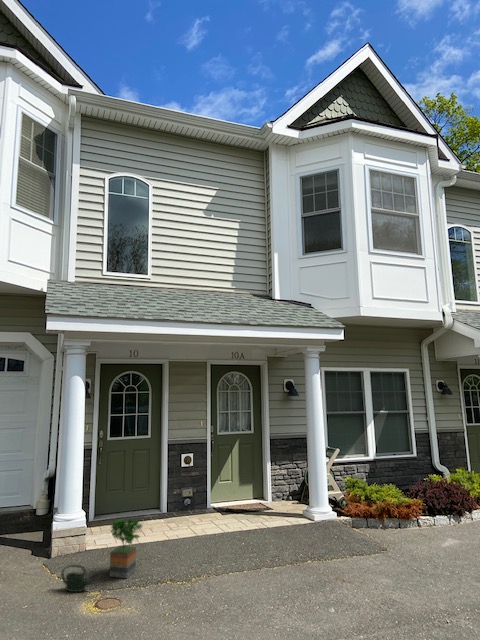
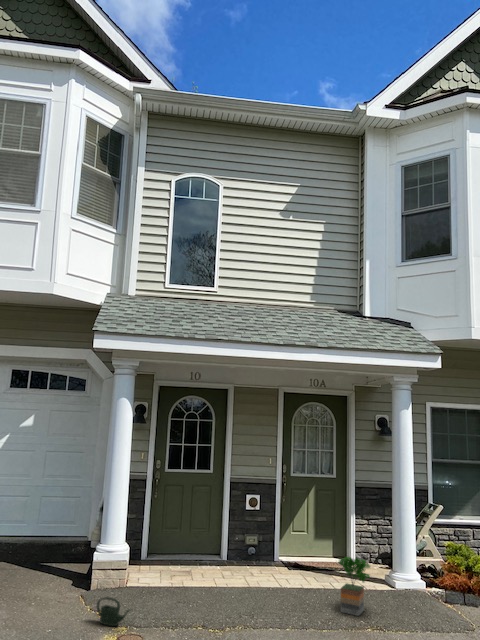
potted tree: present [110,519,142,578] -> present [339,557,370,616]

